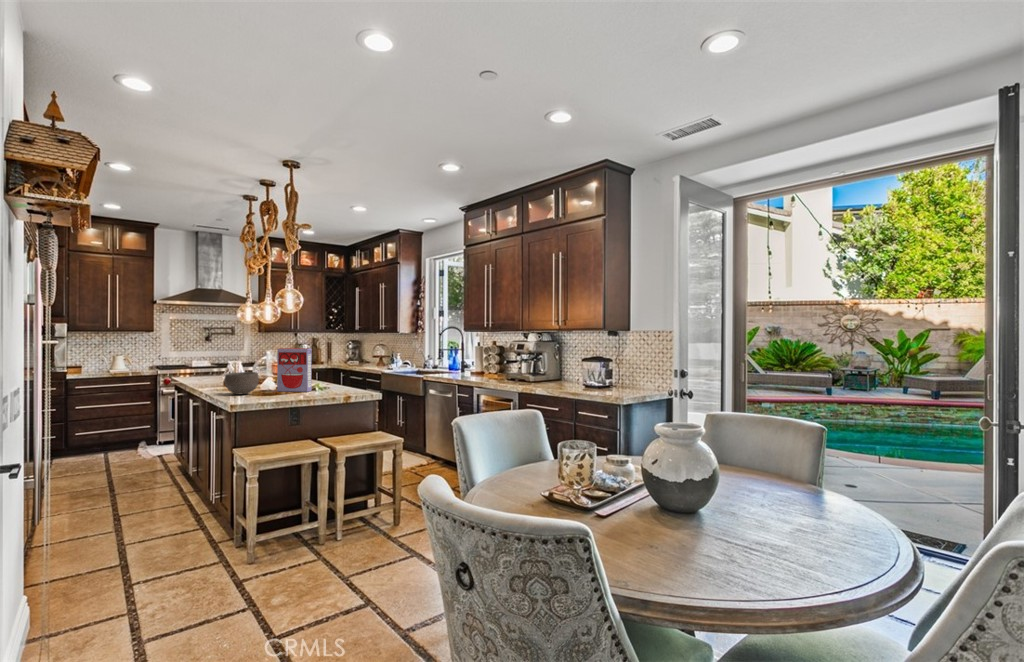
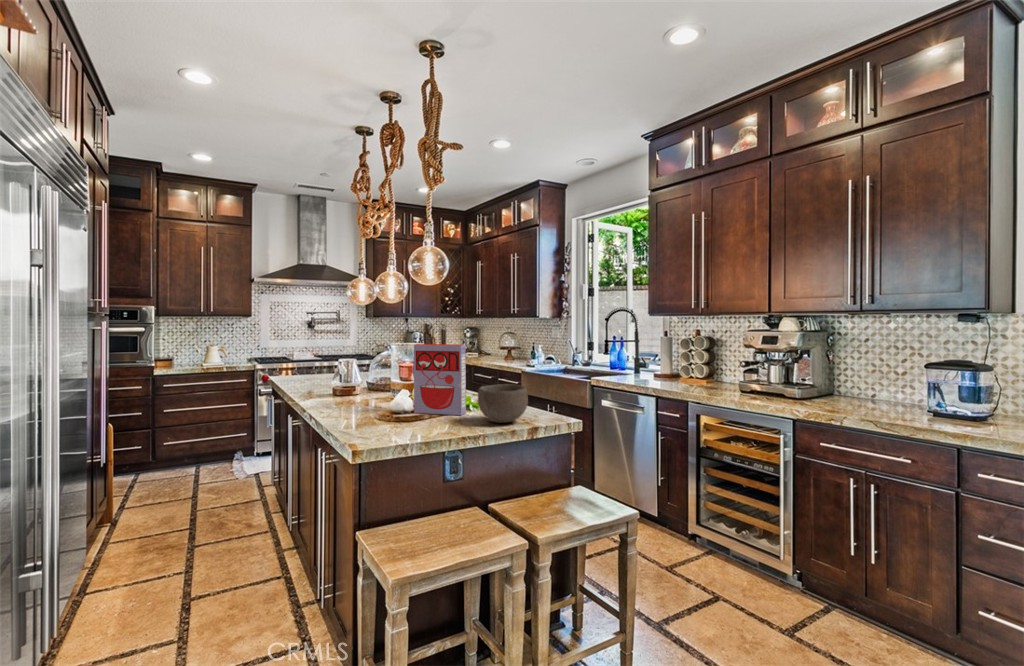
bowl: present [224,372,259,395] -> present [478,384,528,423]

